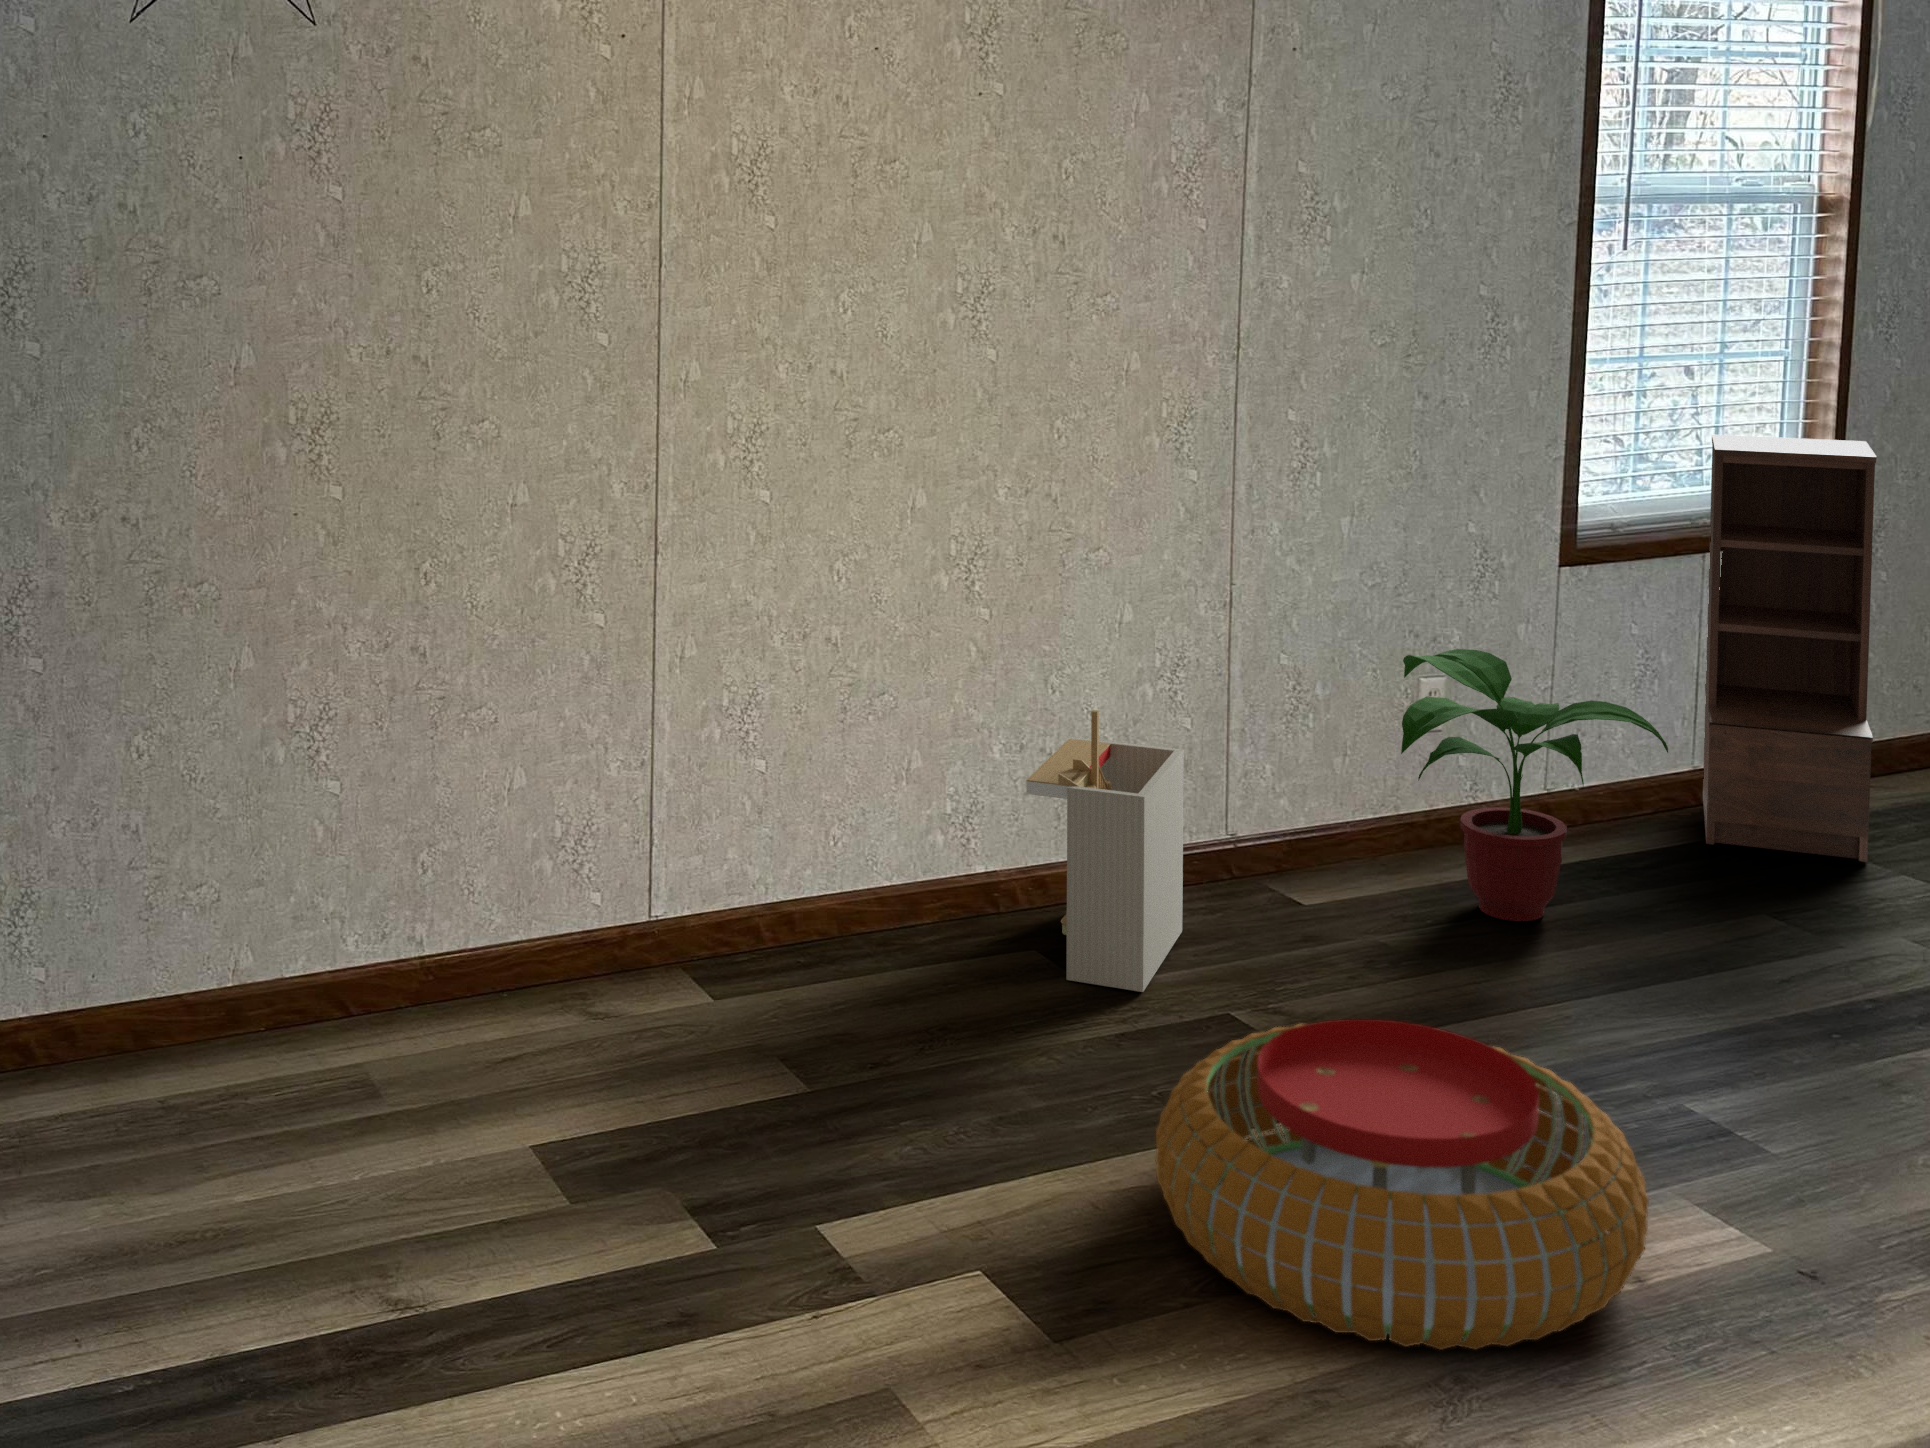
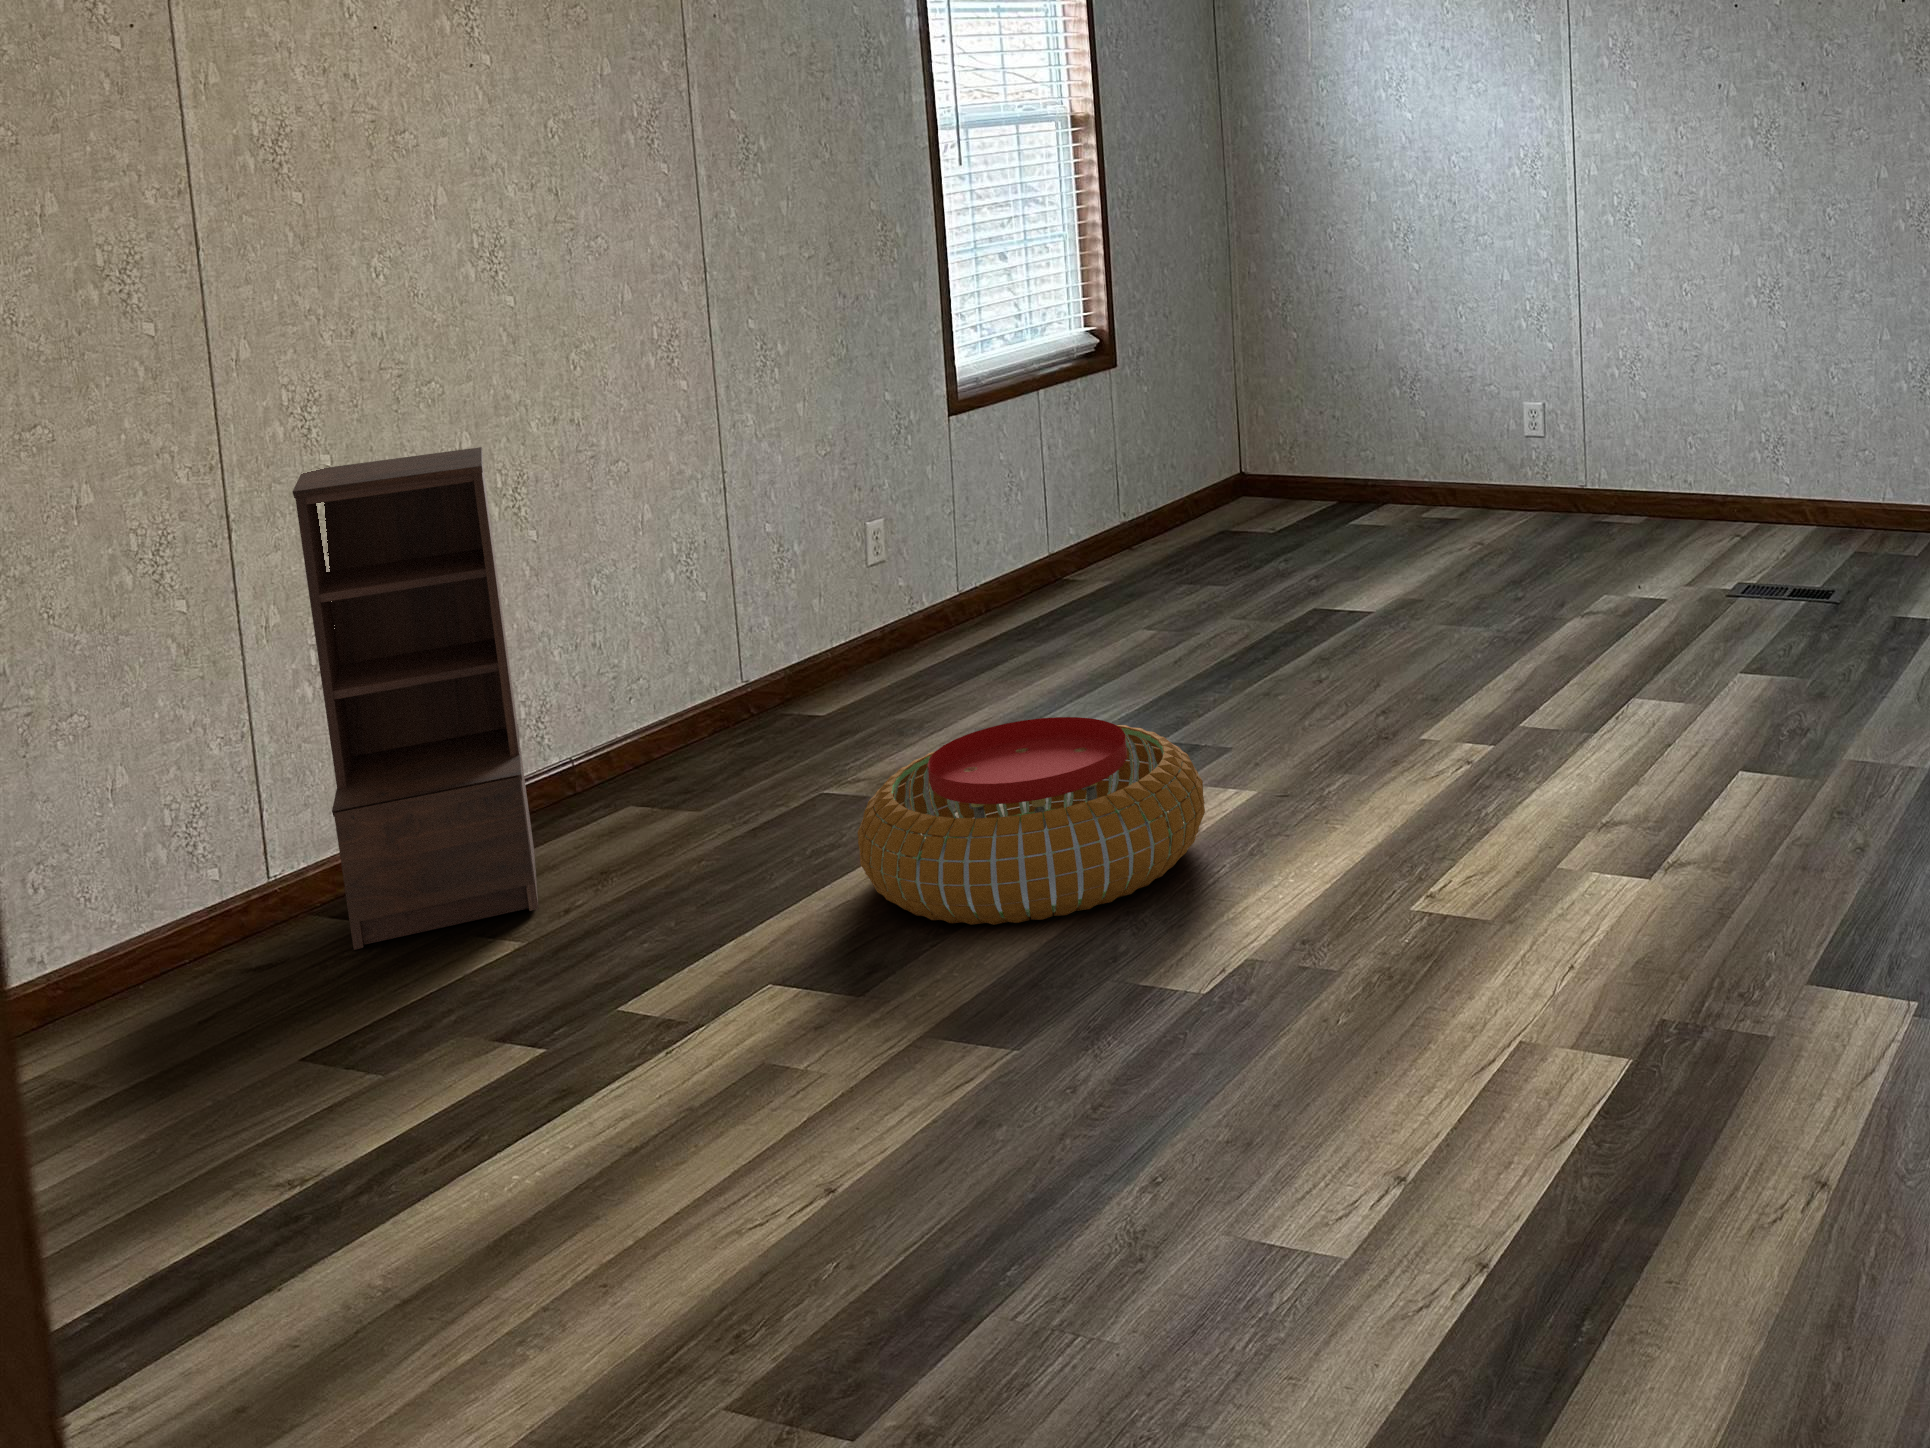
bookshelf: present [1703,435,1877,862] -> present [293,447,538,950]
potted plant: present [1401,649,1668,921] -> none [859,488,1073,683]
storage bin: present [1027,710,1184,992] -> none [619,587,750,815]

